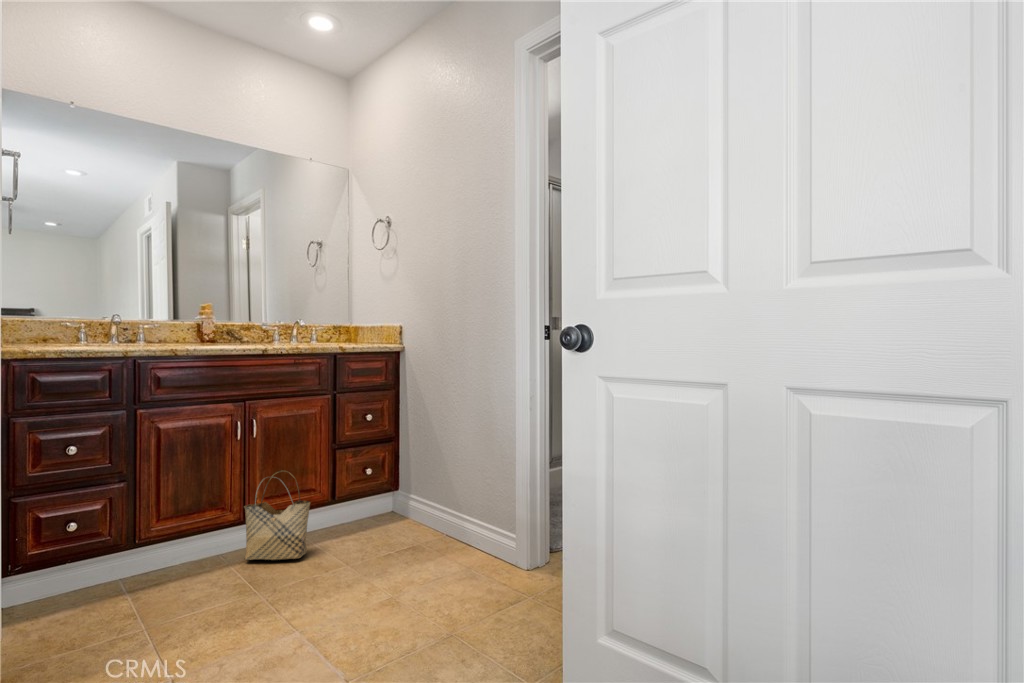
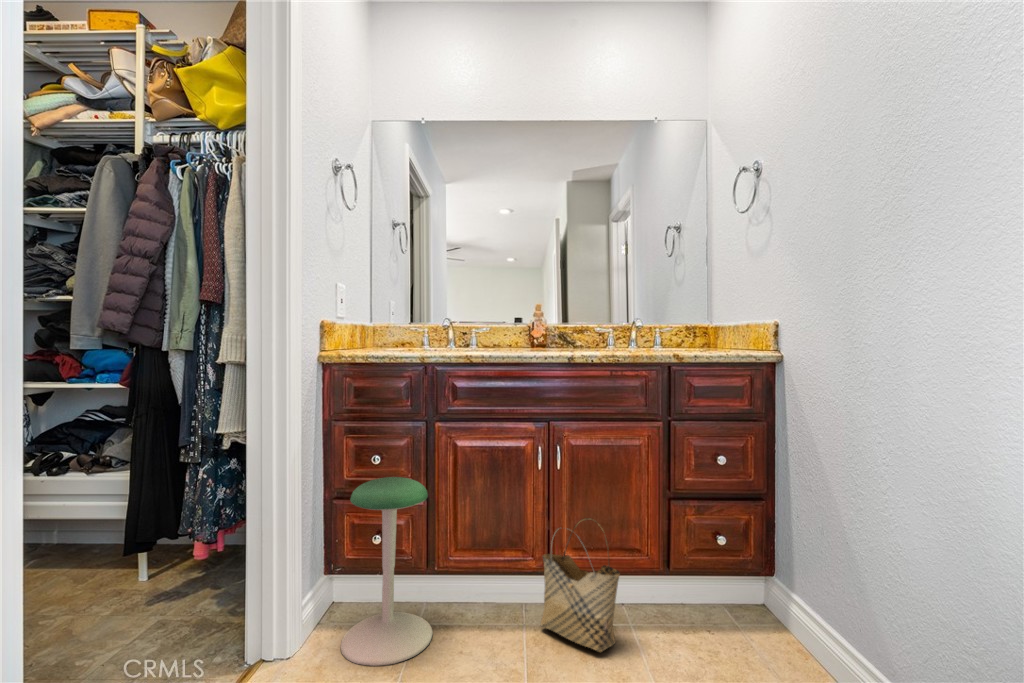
stool: none [47,462,149,631] -> present [341,477,433,666]

